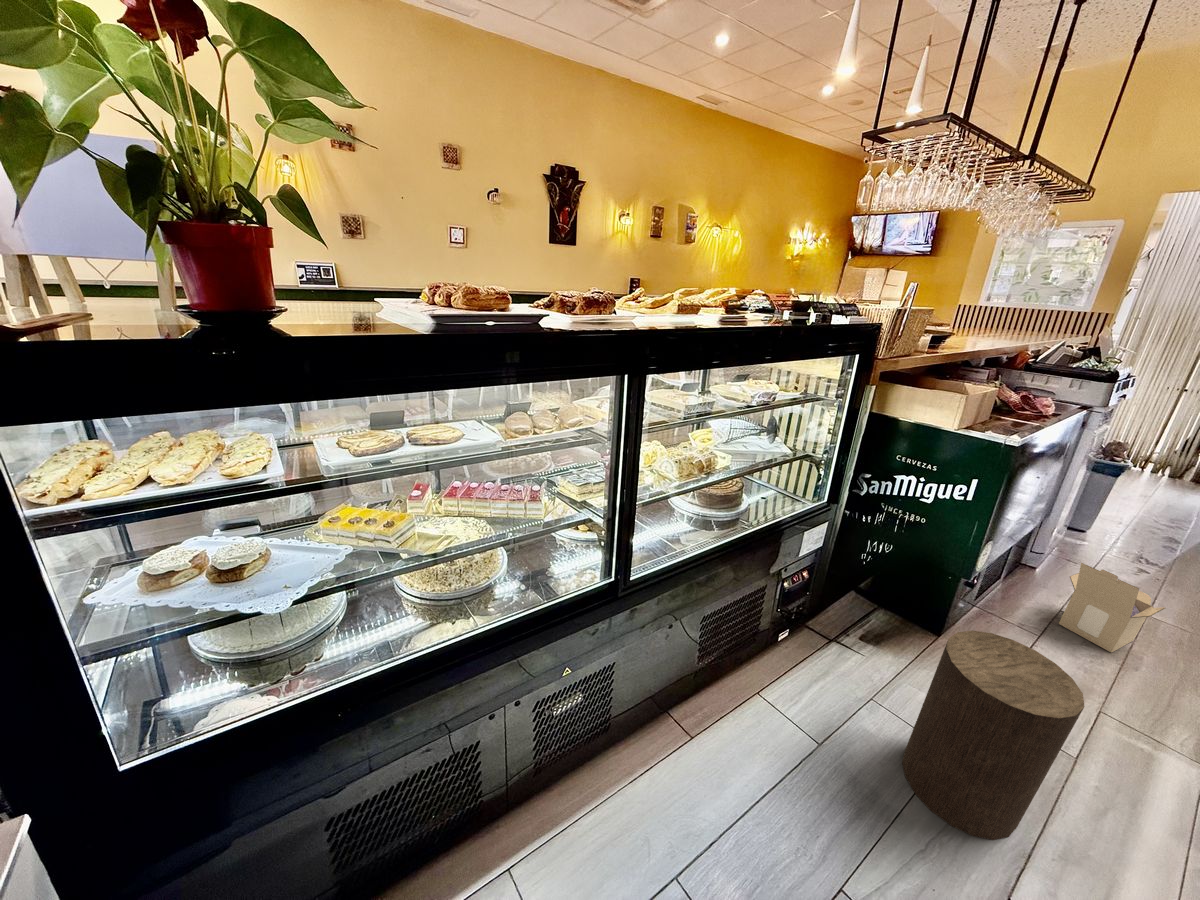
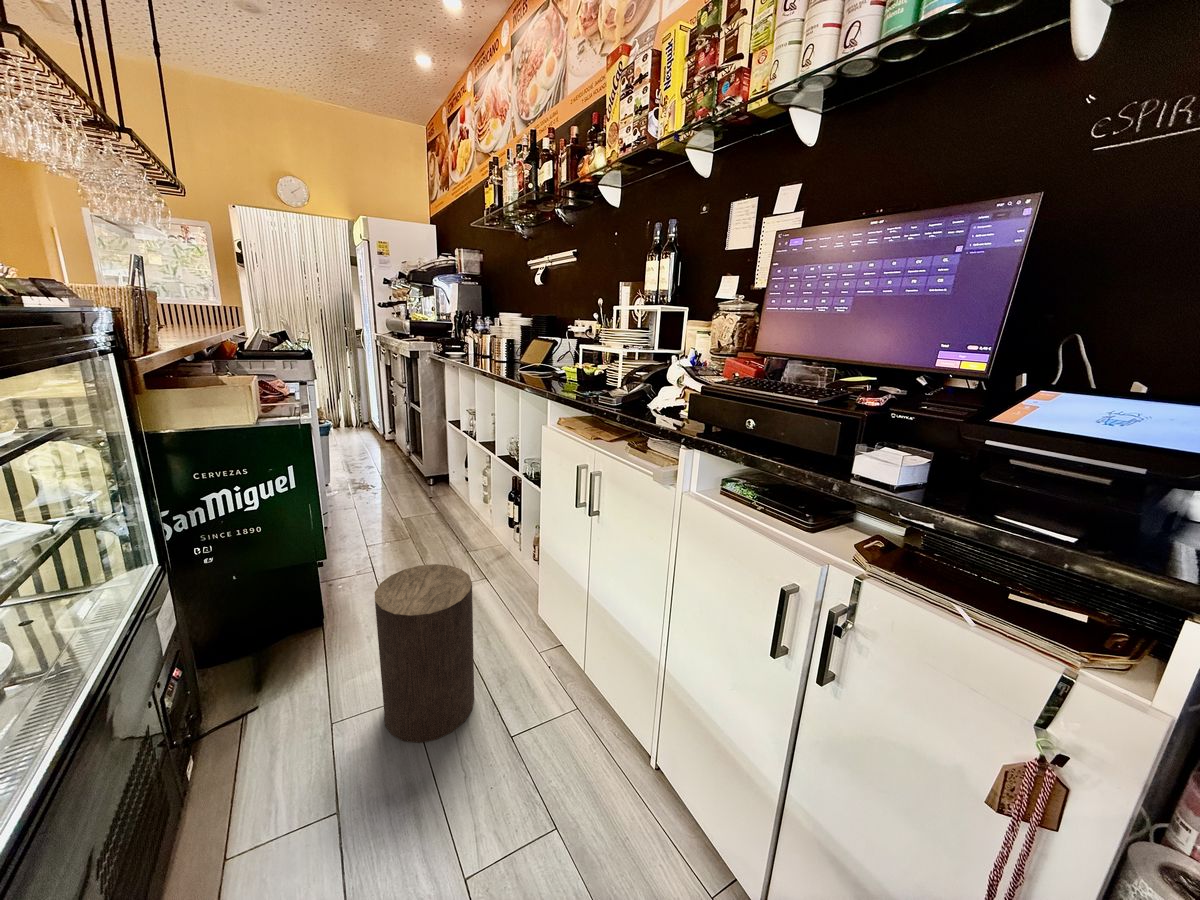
cardboard box: present [1059,563,1165,653] -> none [365,498,417,555]

